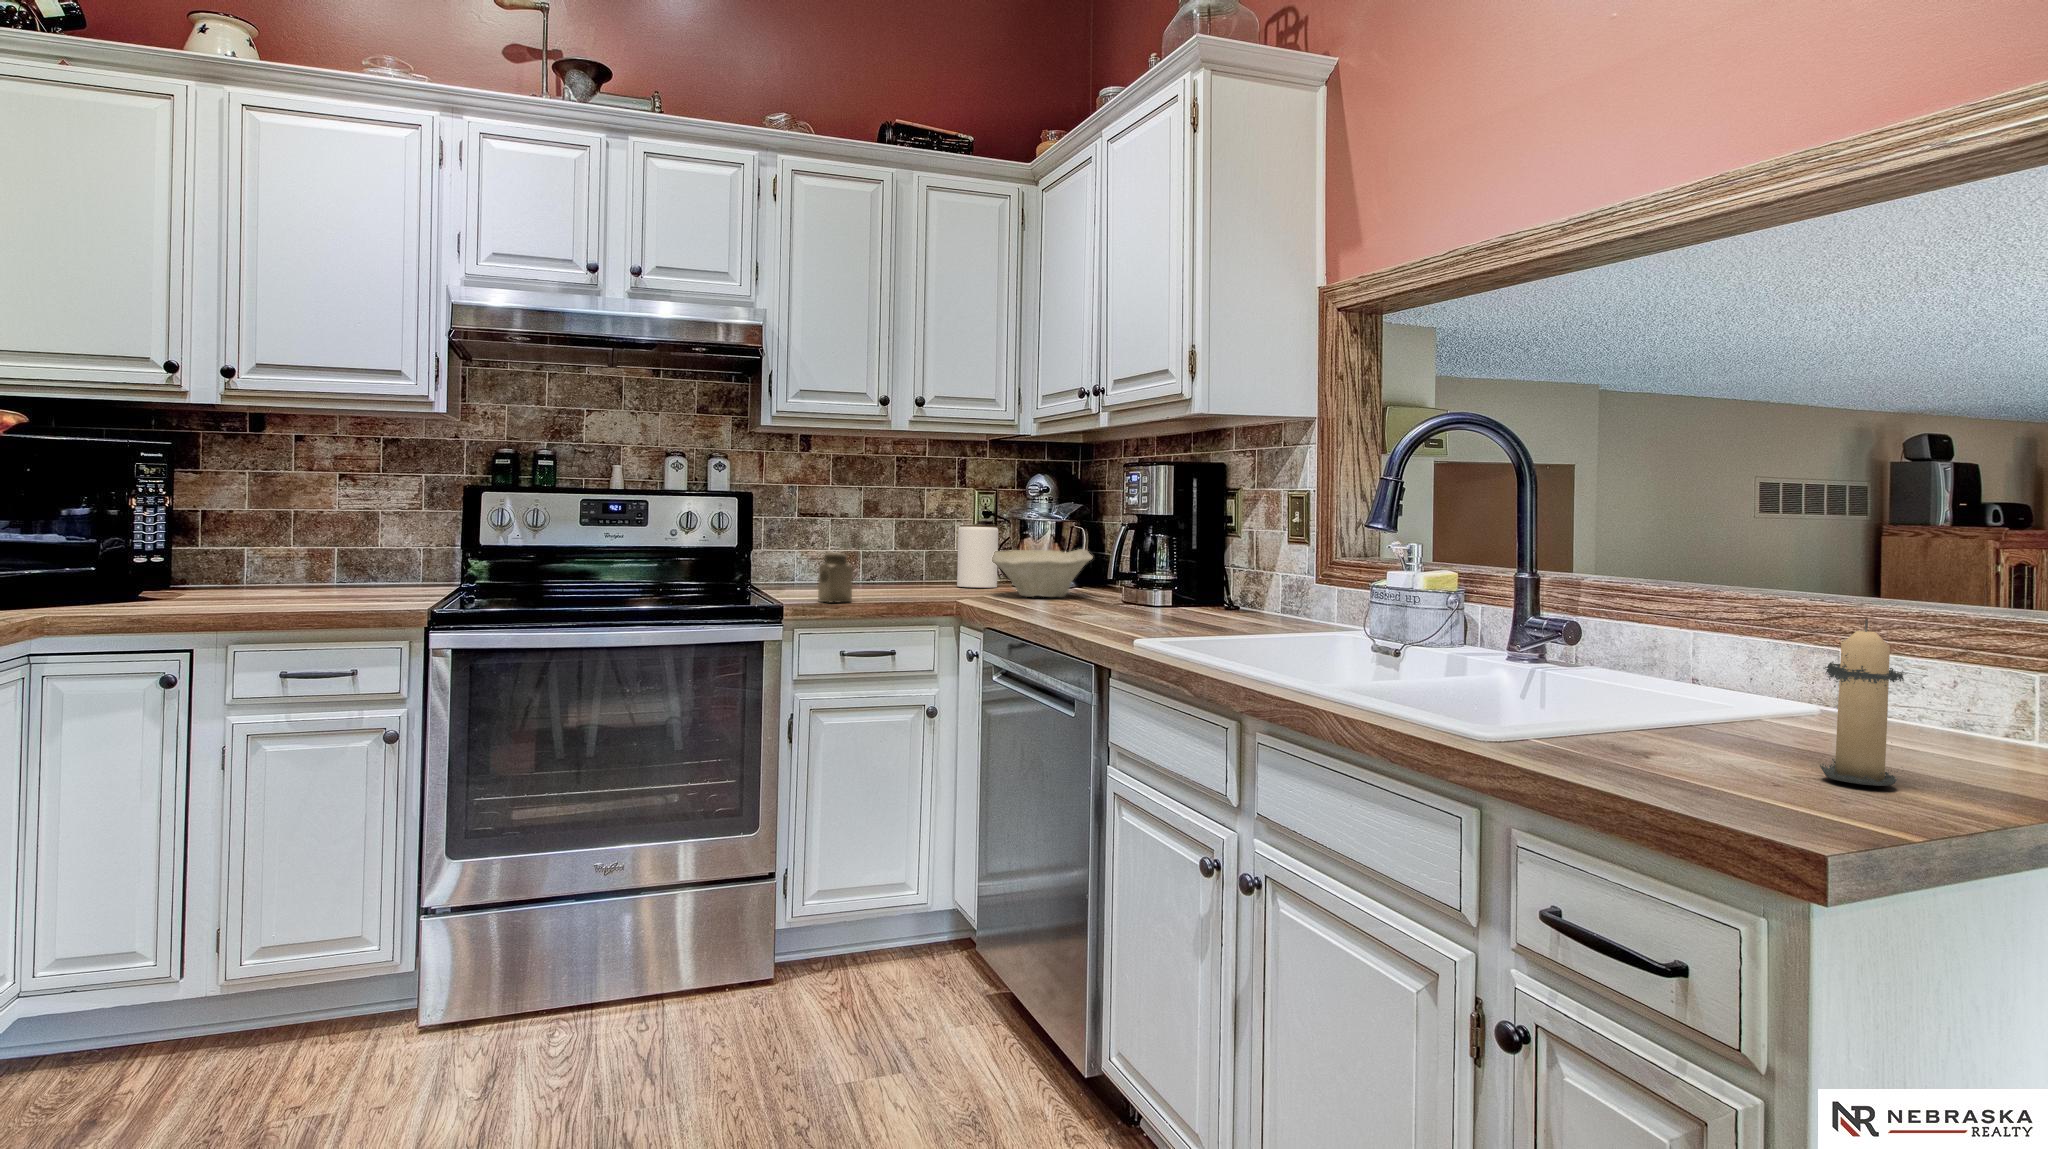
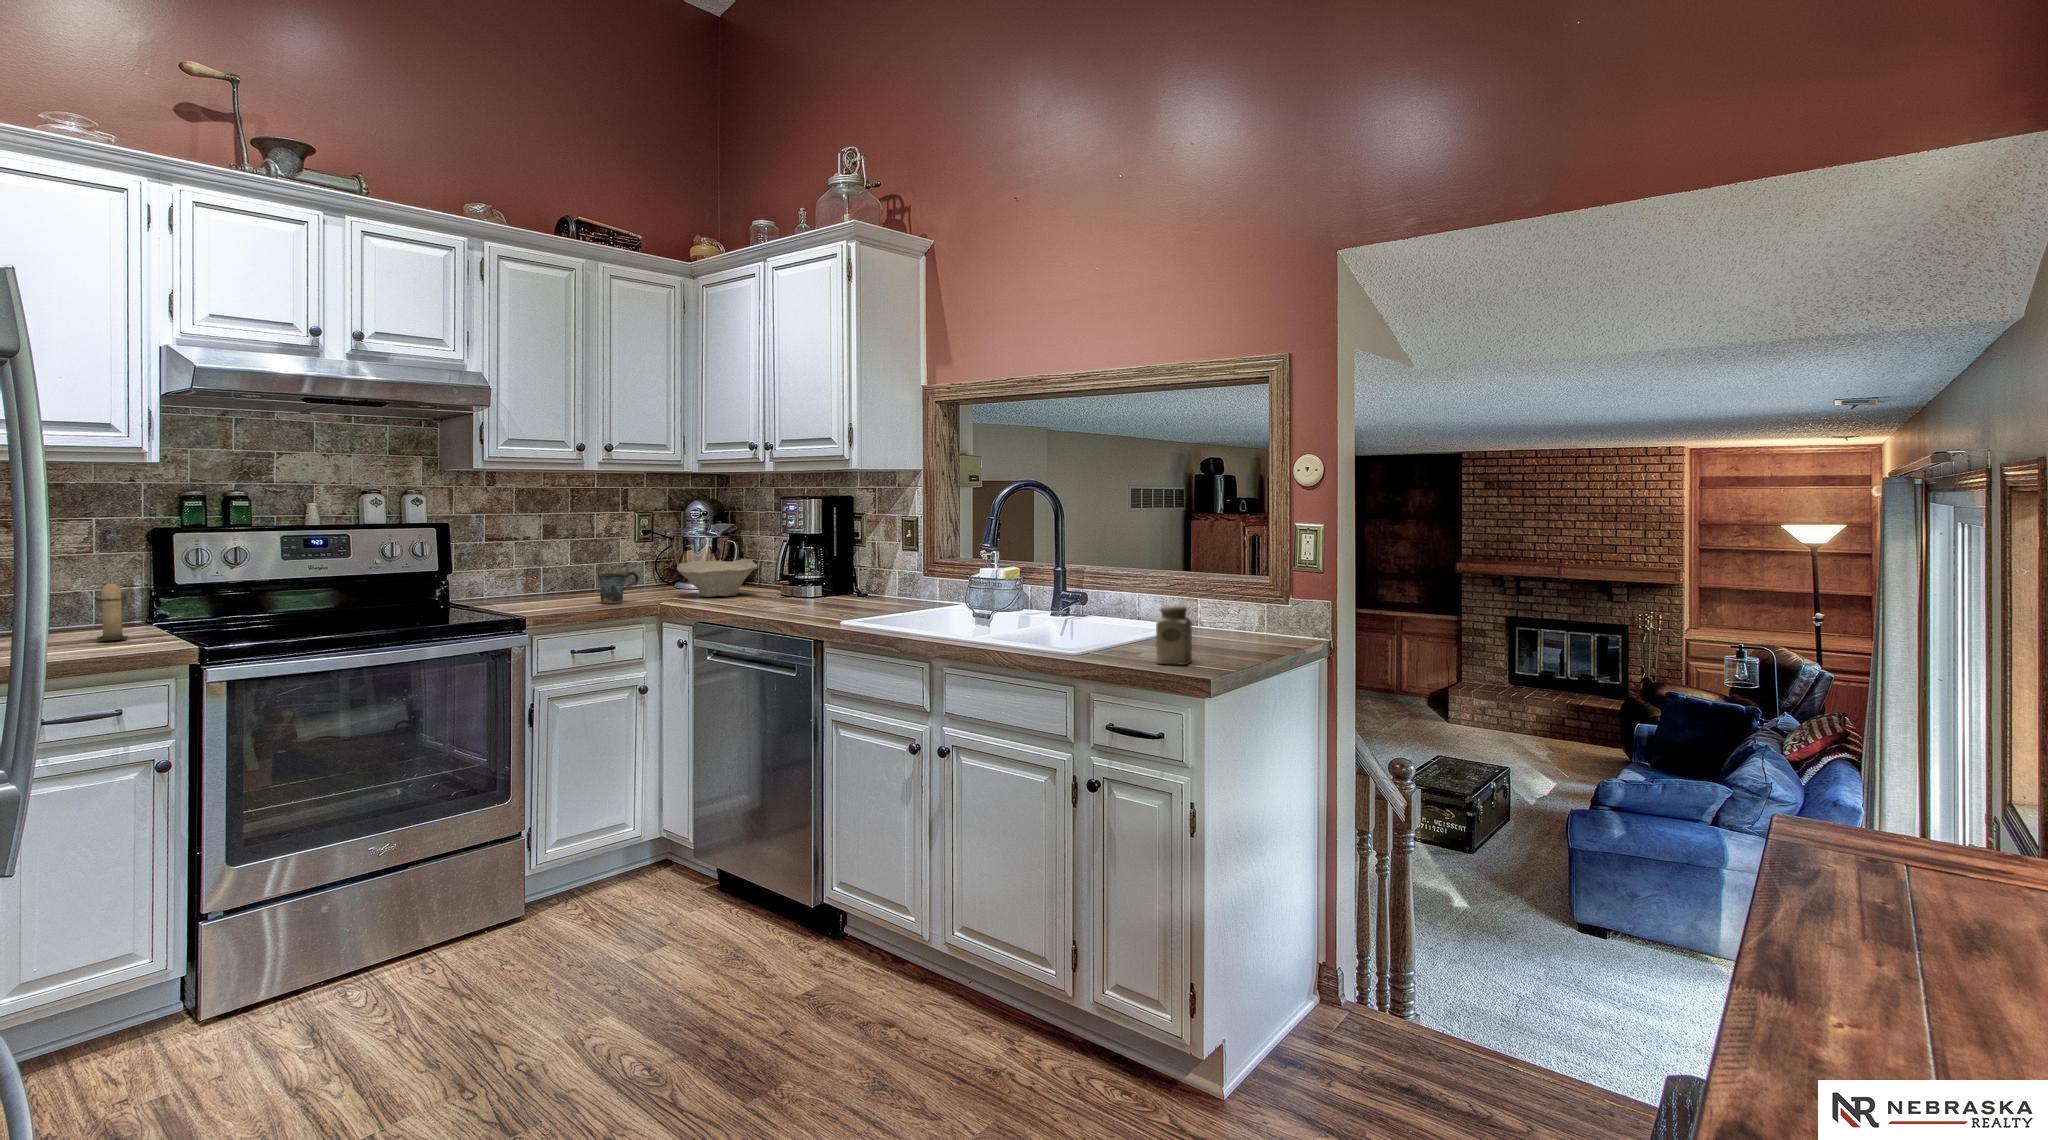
jar: present [957,525,998,588] -> none [634,543,668,592]
salt shaker: present [818,553,853,602] -> present [1156,605,1192,665]
mug: none [889,558,938,597] -> present [598,572,638,603]
candle: present [1820,619,1907,786] -> present [94,579,128,641]

